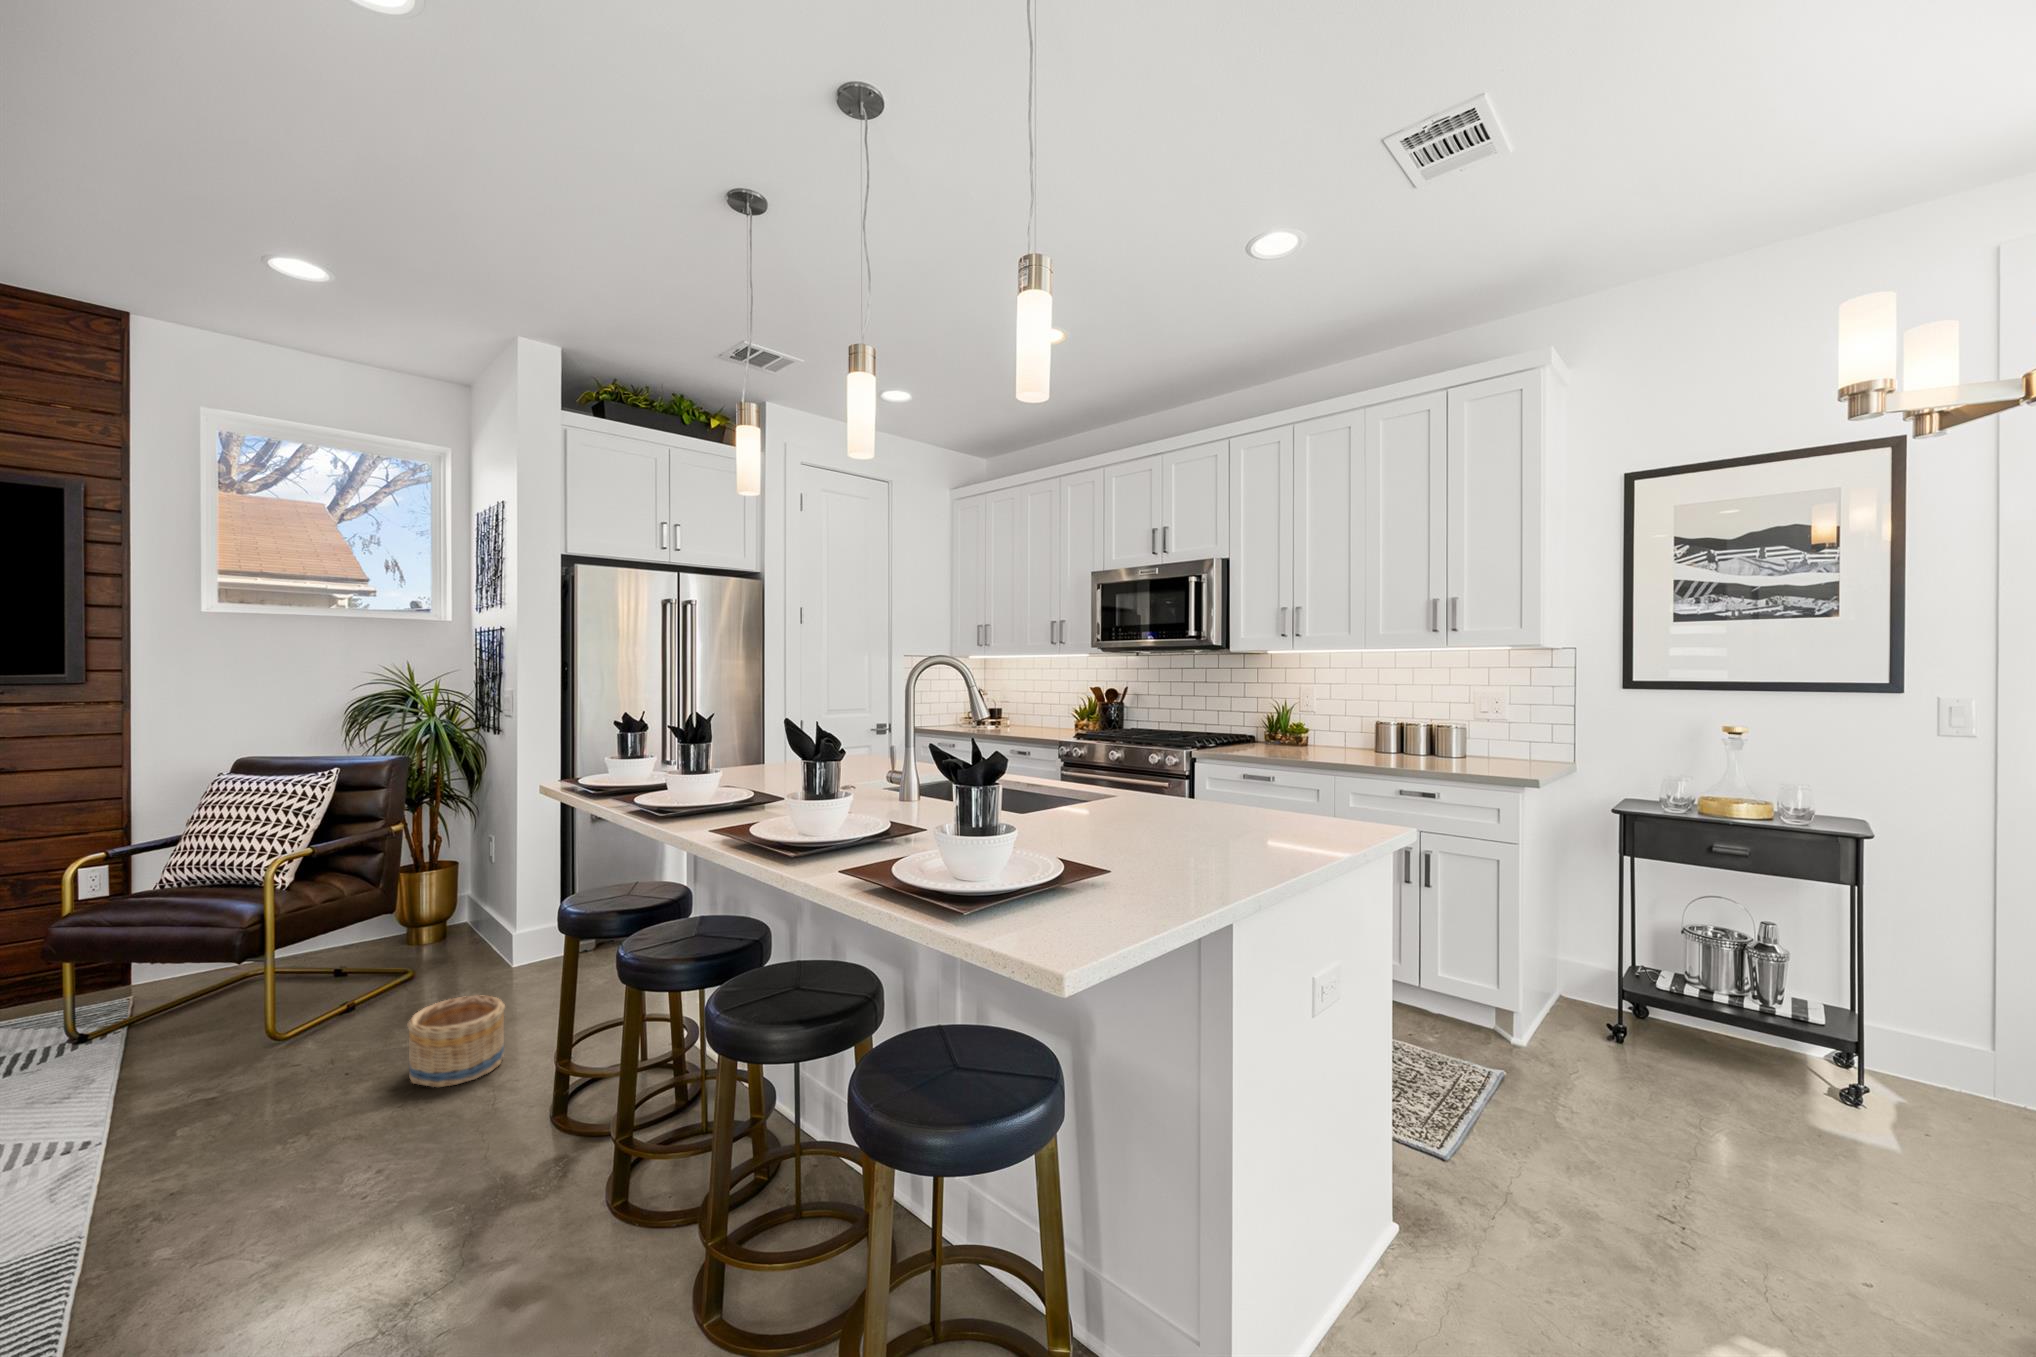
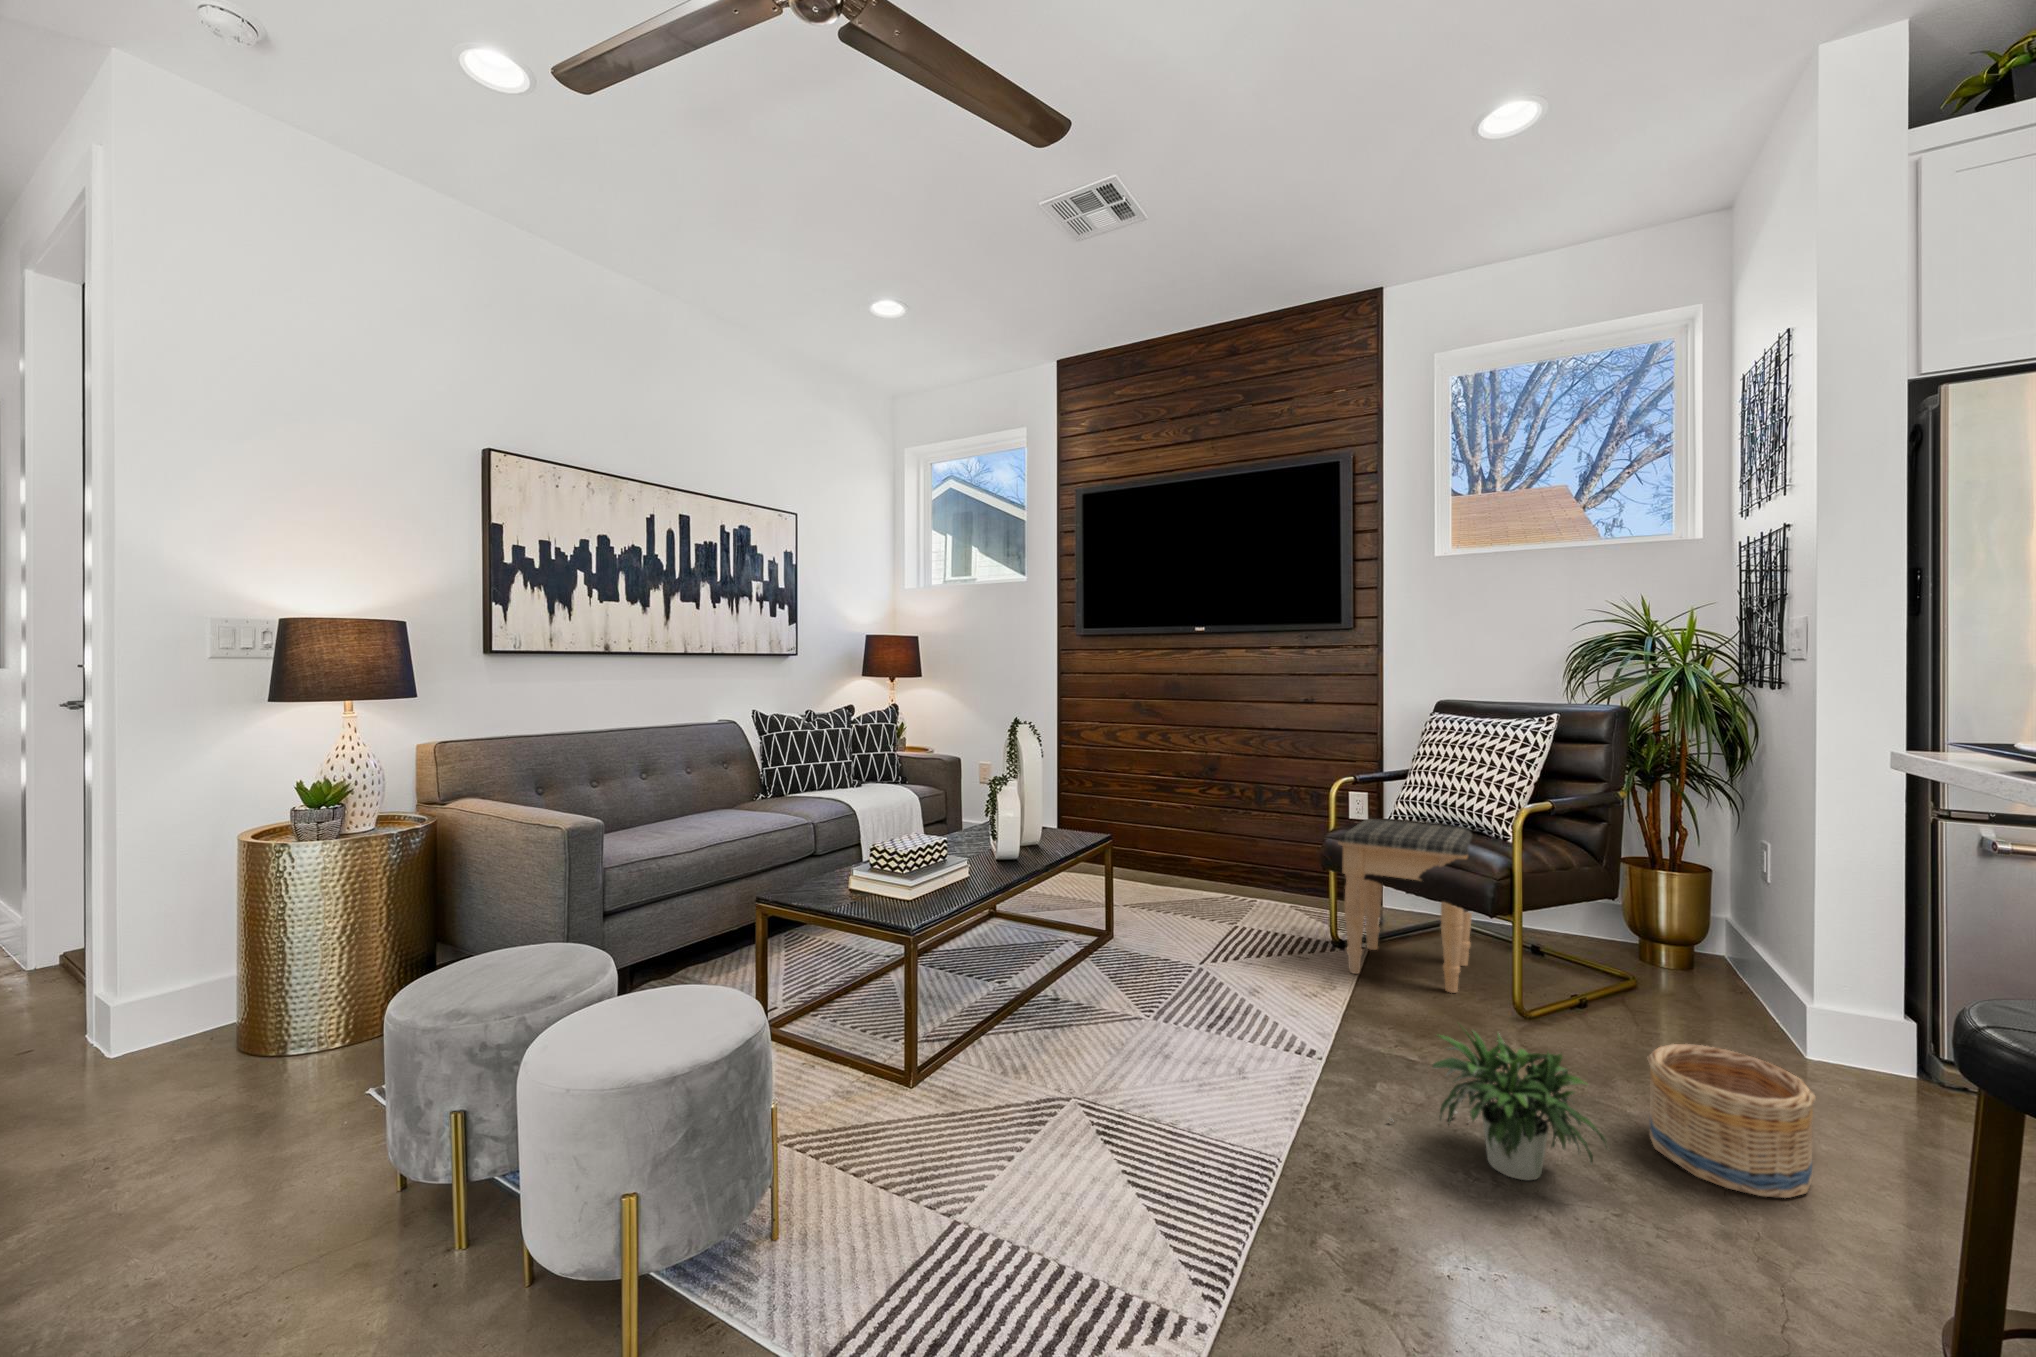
footstool: none [86,882,260,1064] -> present [1338,819,1472,993]
potted plant: none [182,1048,380,1174] -> present [1390,1029,1607,1180]

